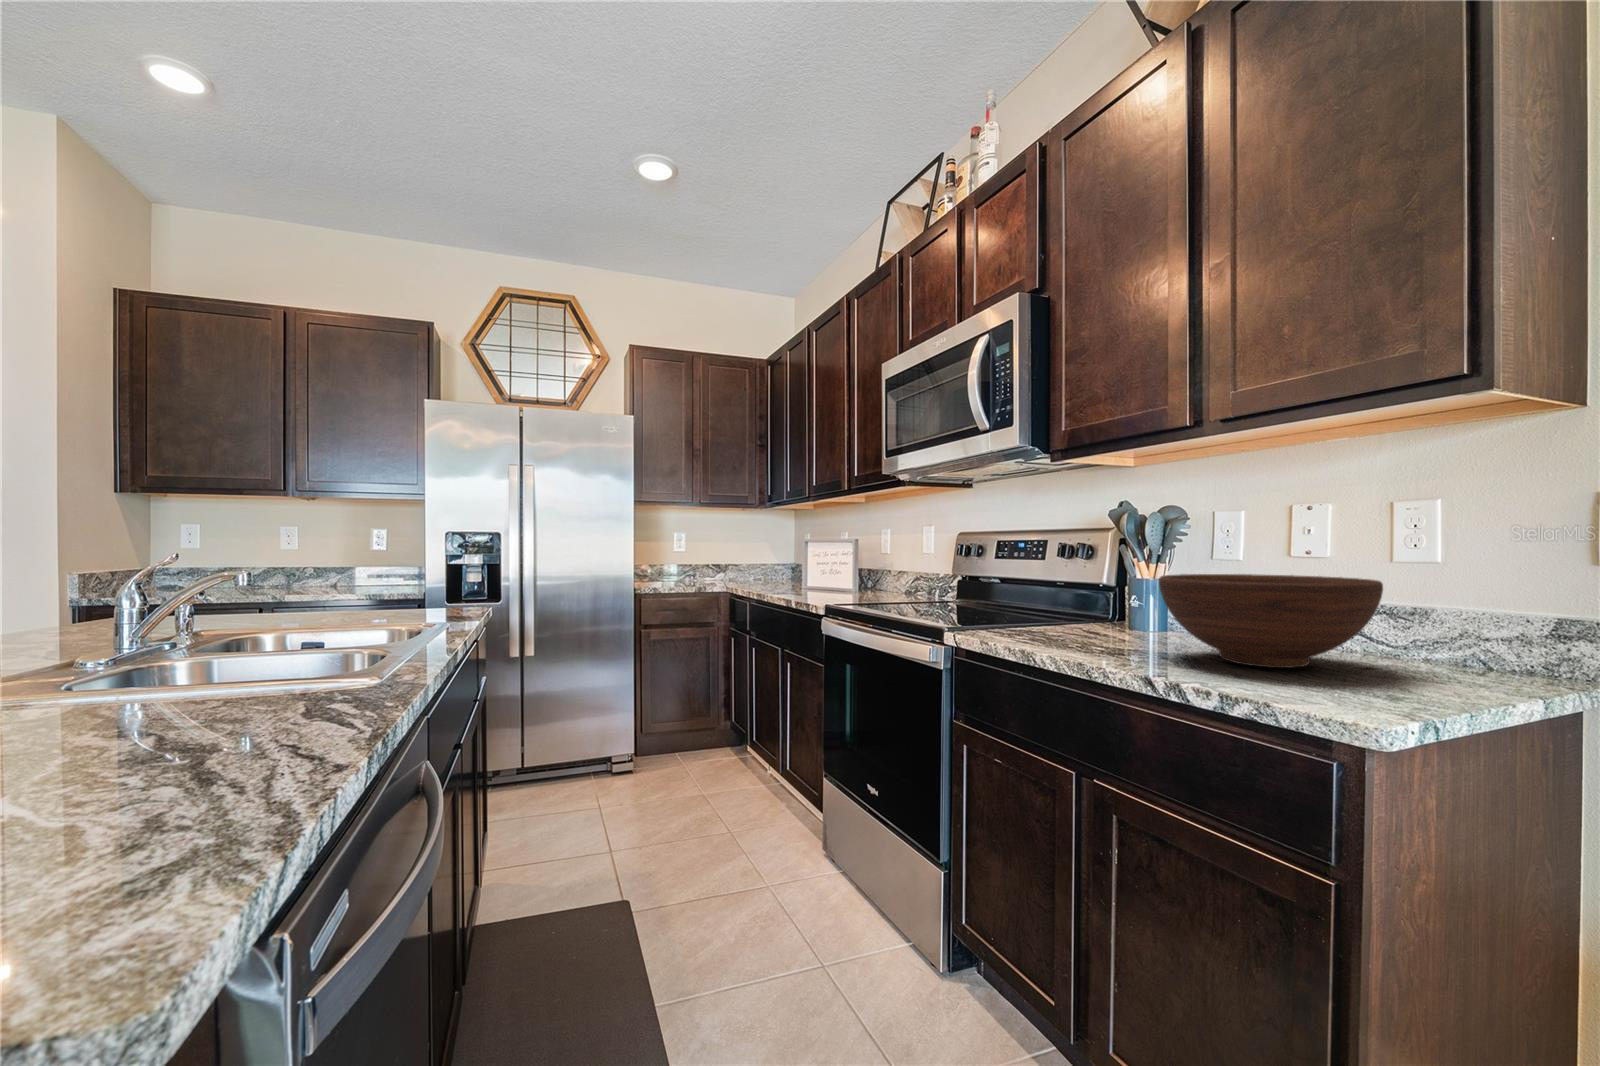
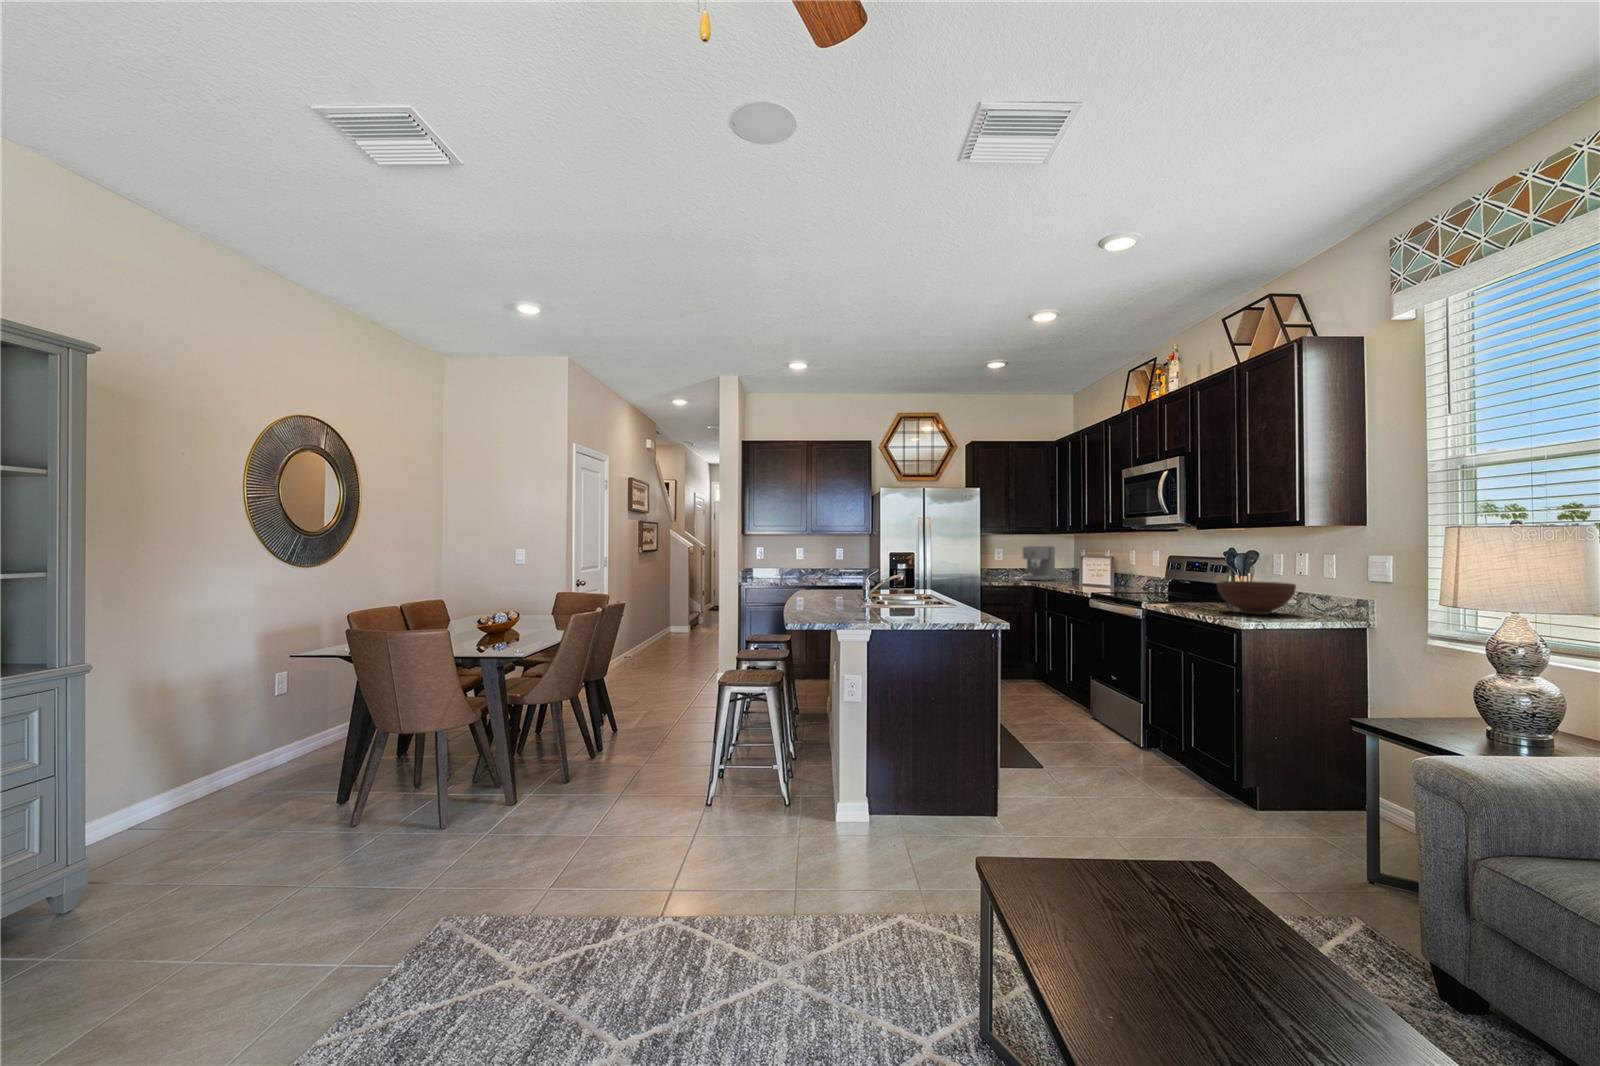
coffee maker: none [715,528,766,584] -> present [1022,546,1055,581]

